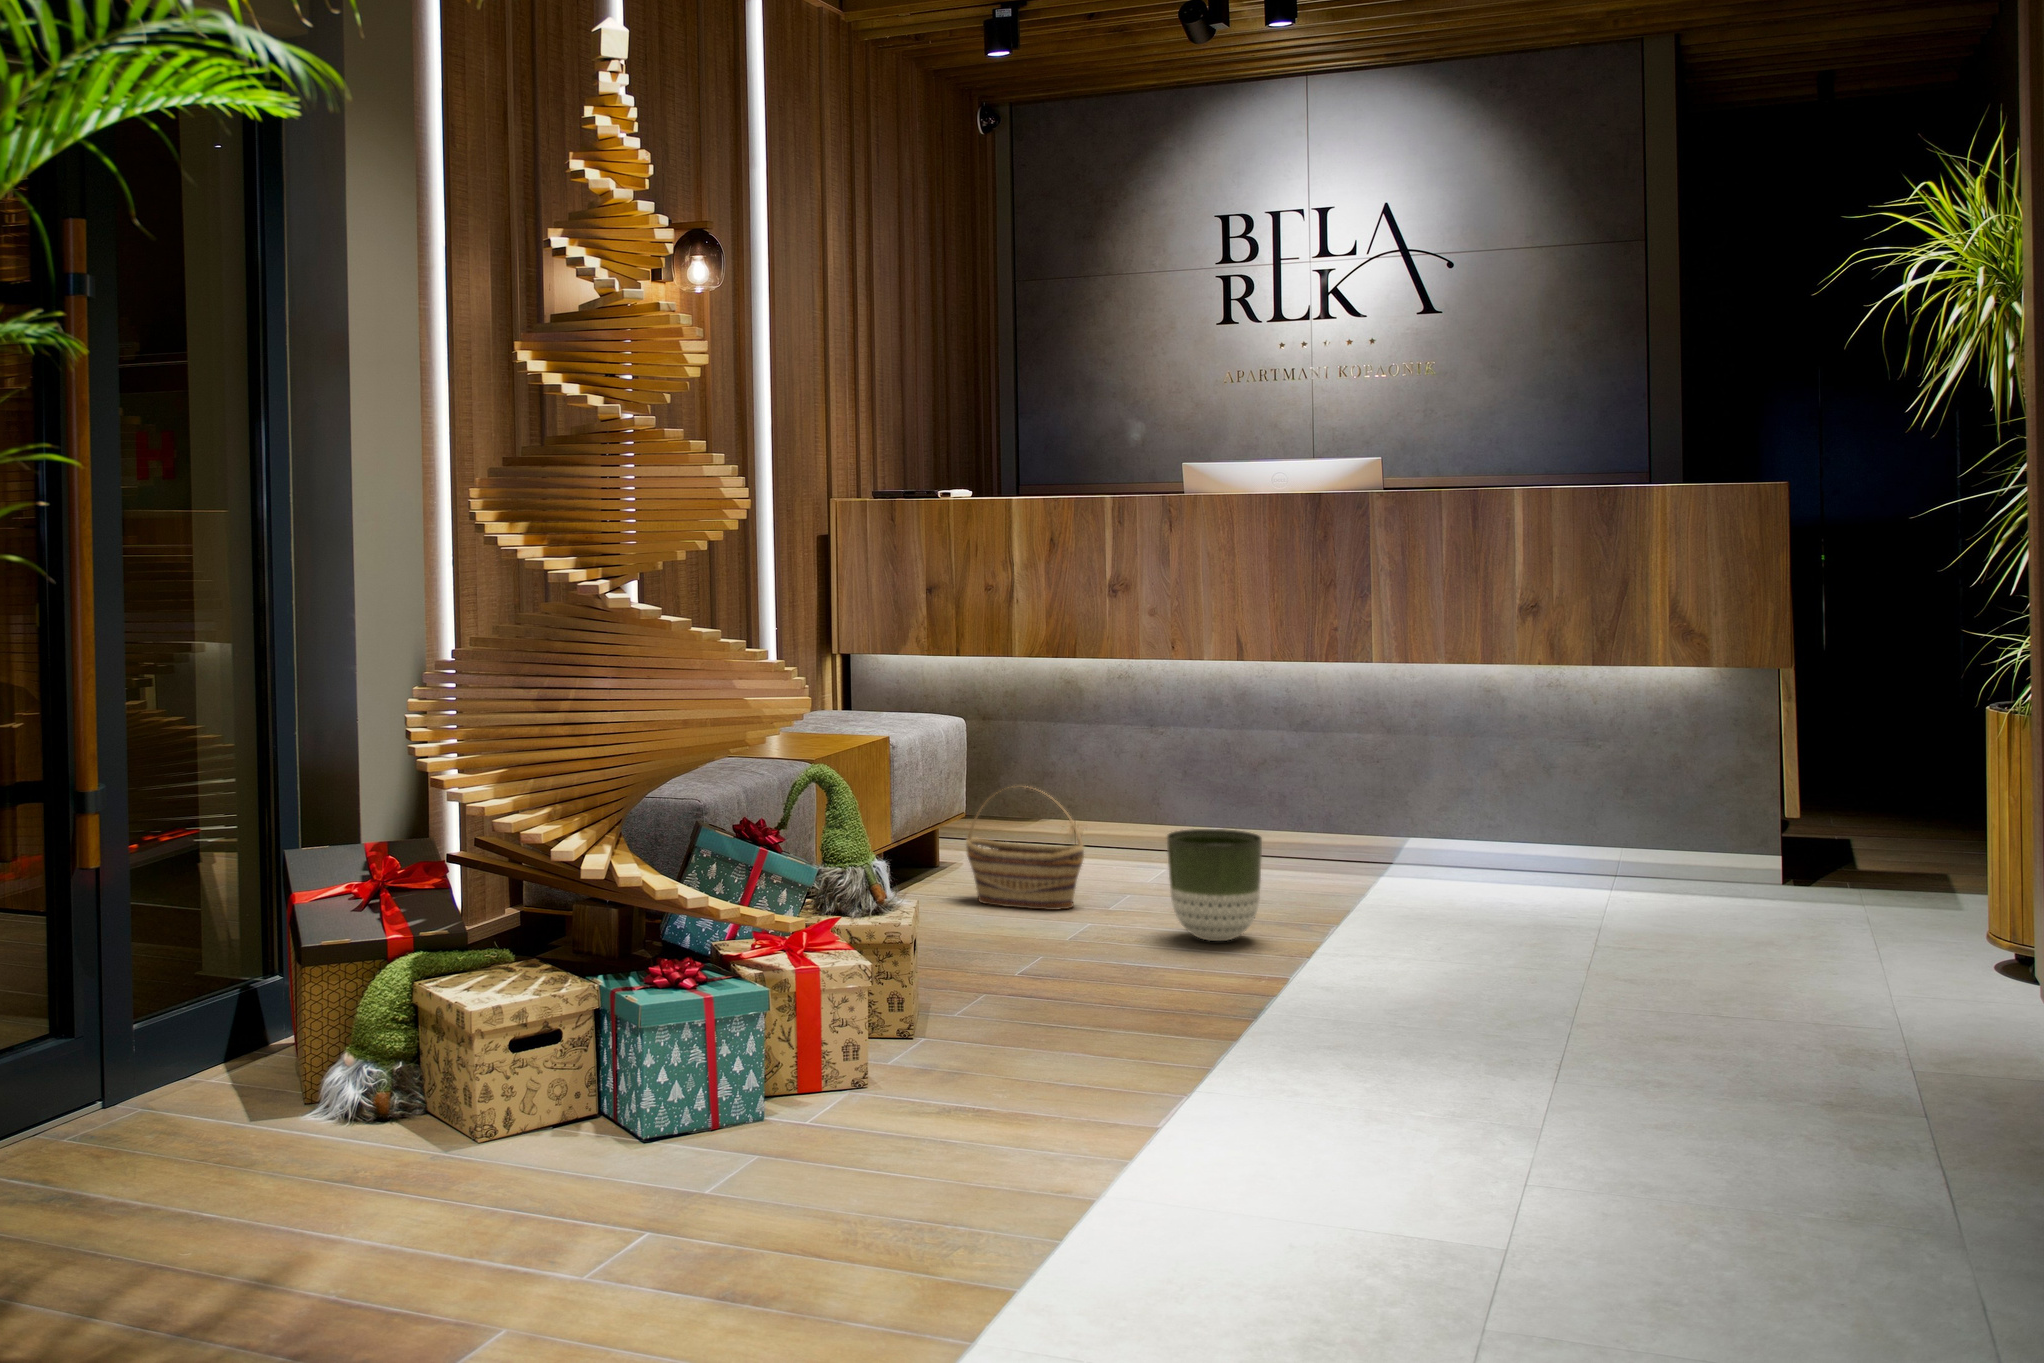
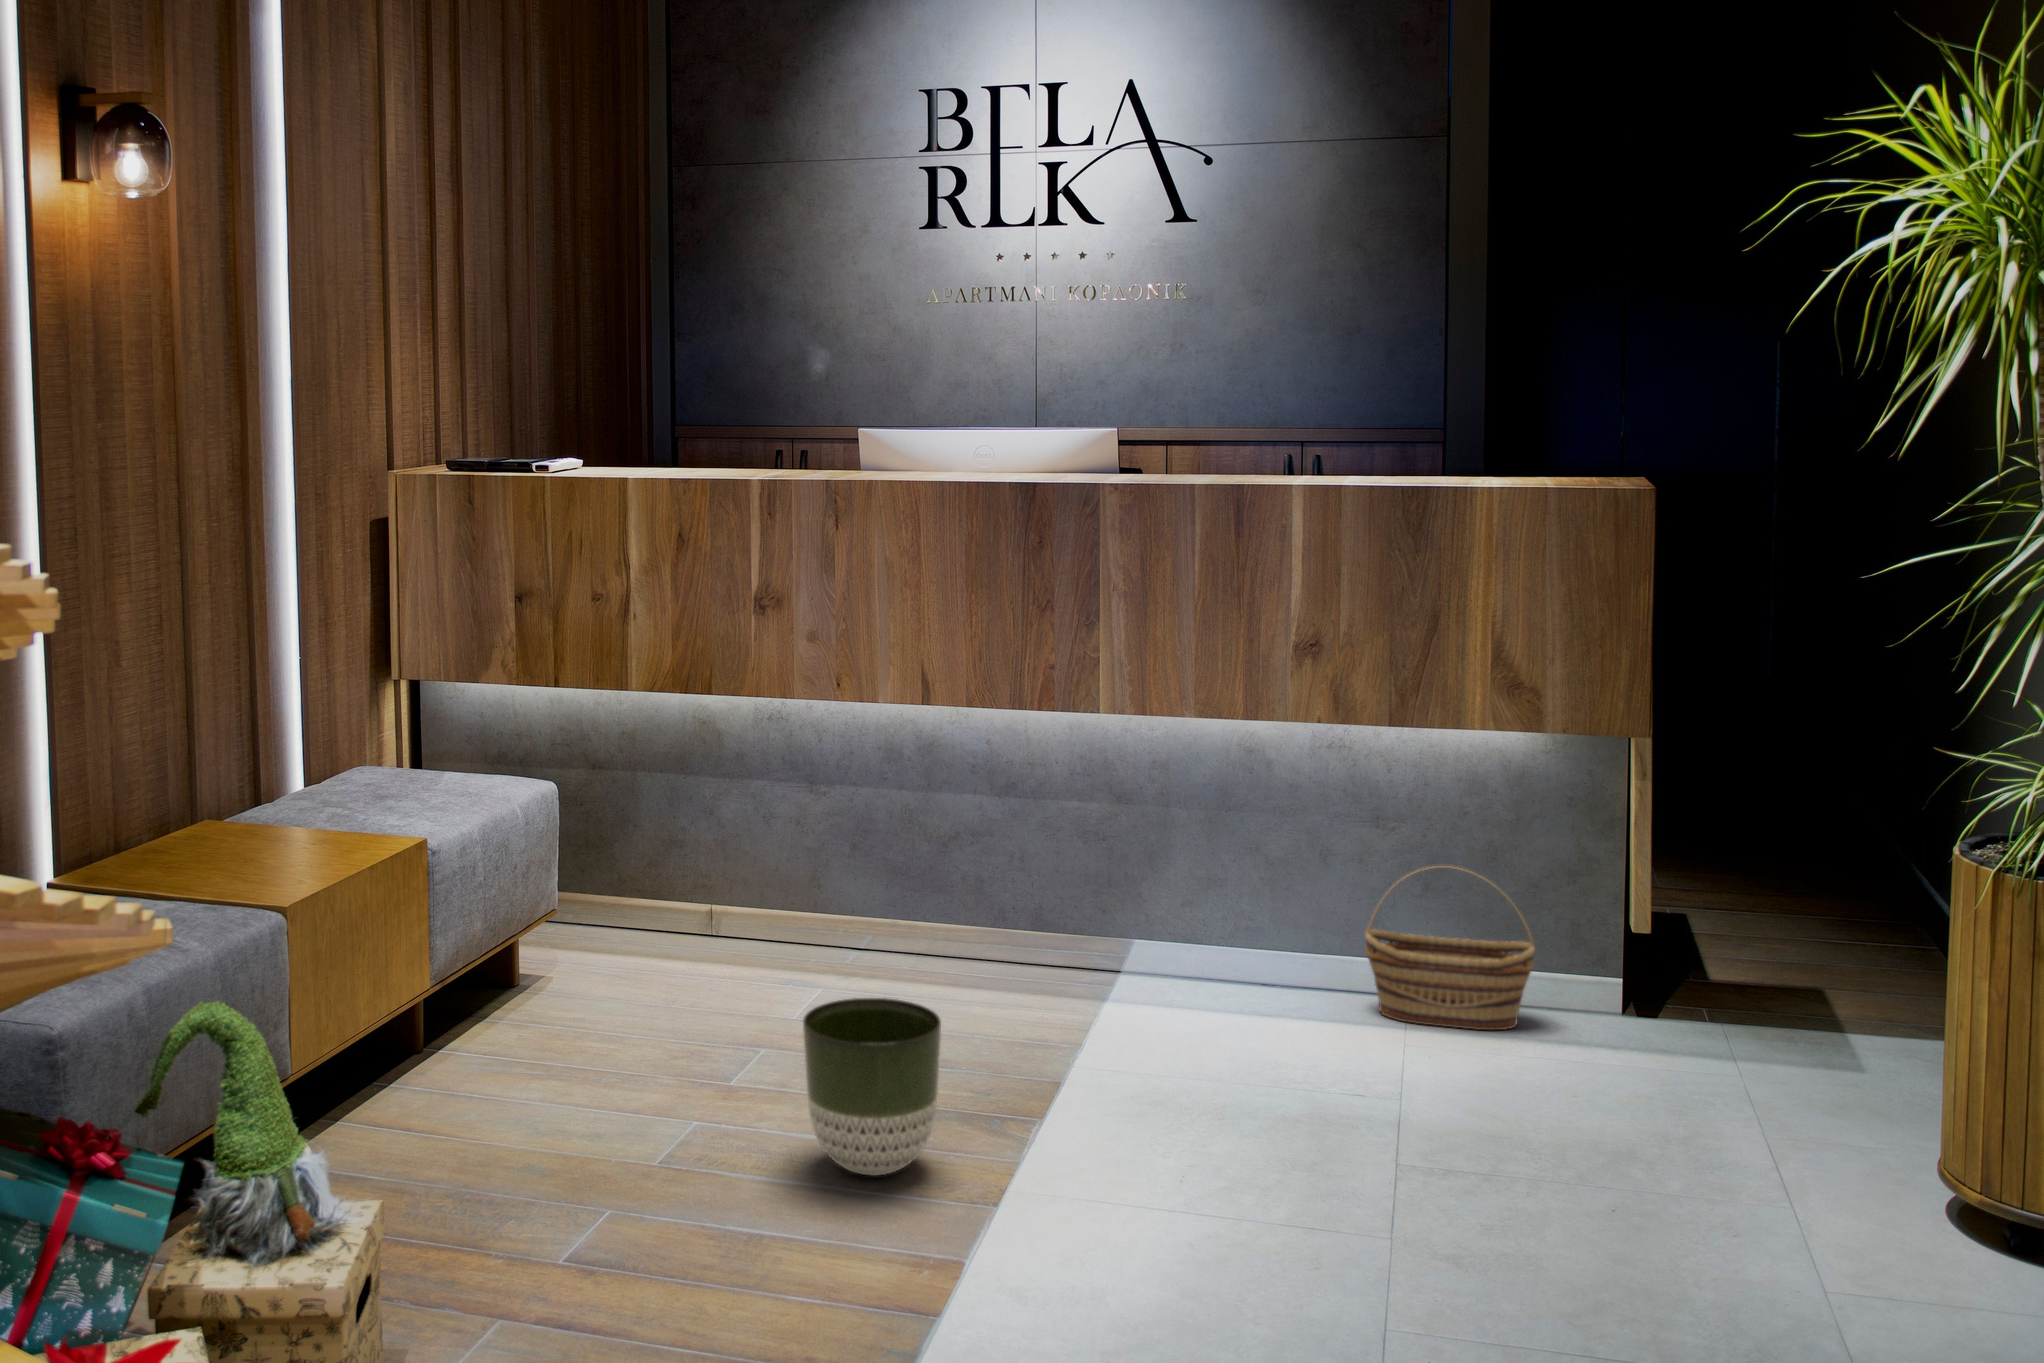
basket: present [966,799,1084,910] -> present [1365,867,1535,1030]

